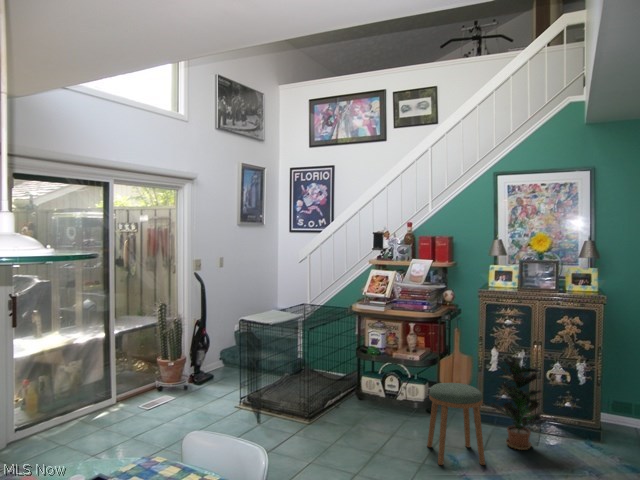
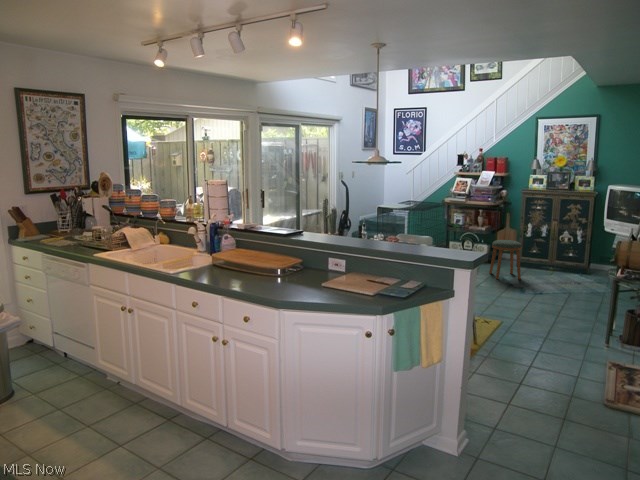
potted plant: present [491,357,546,450] -> none [525,227,557,275]

